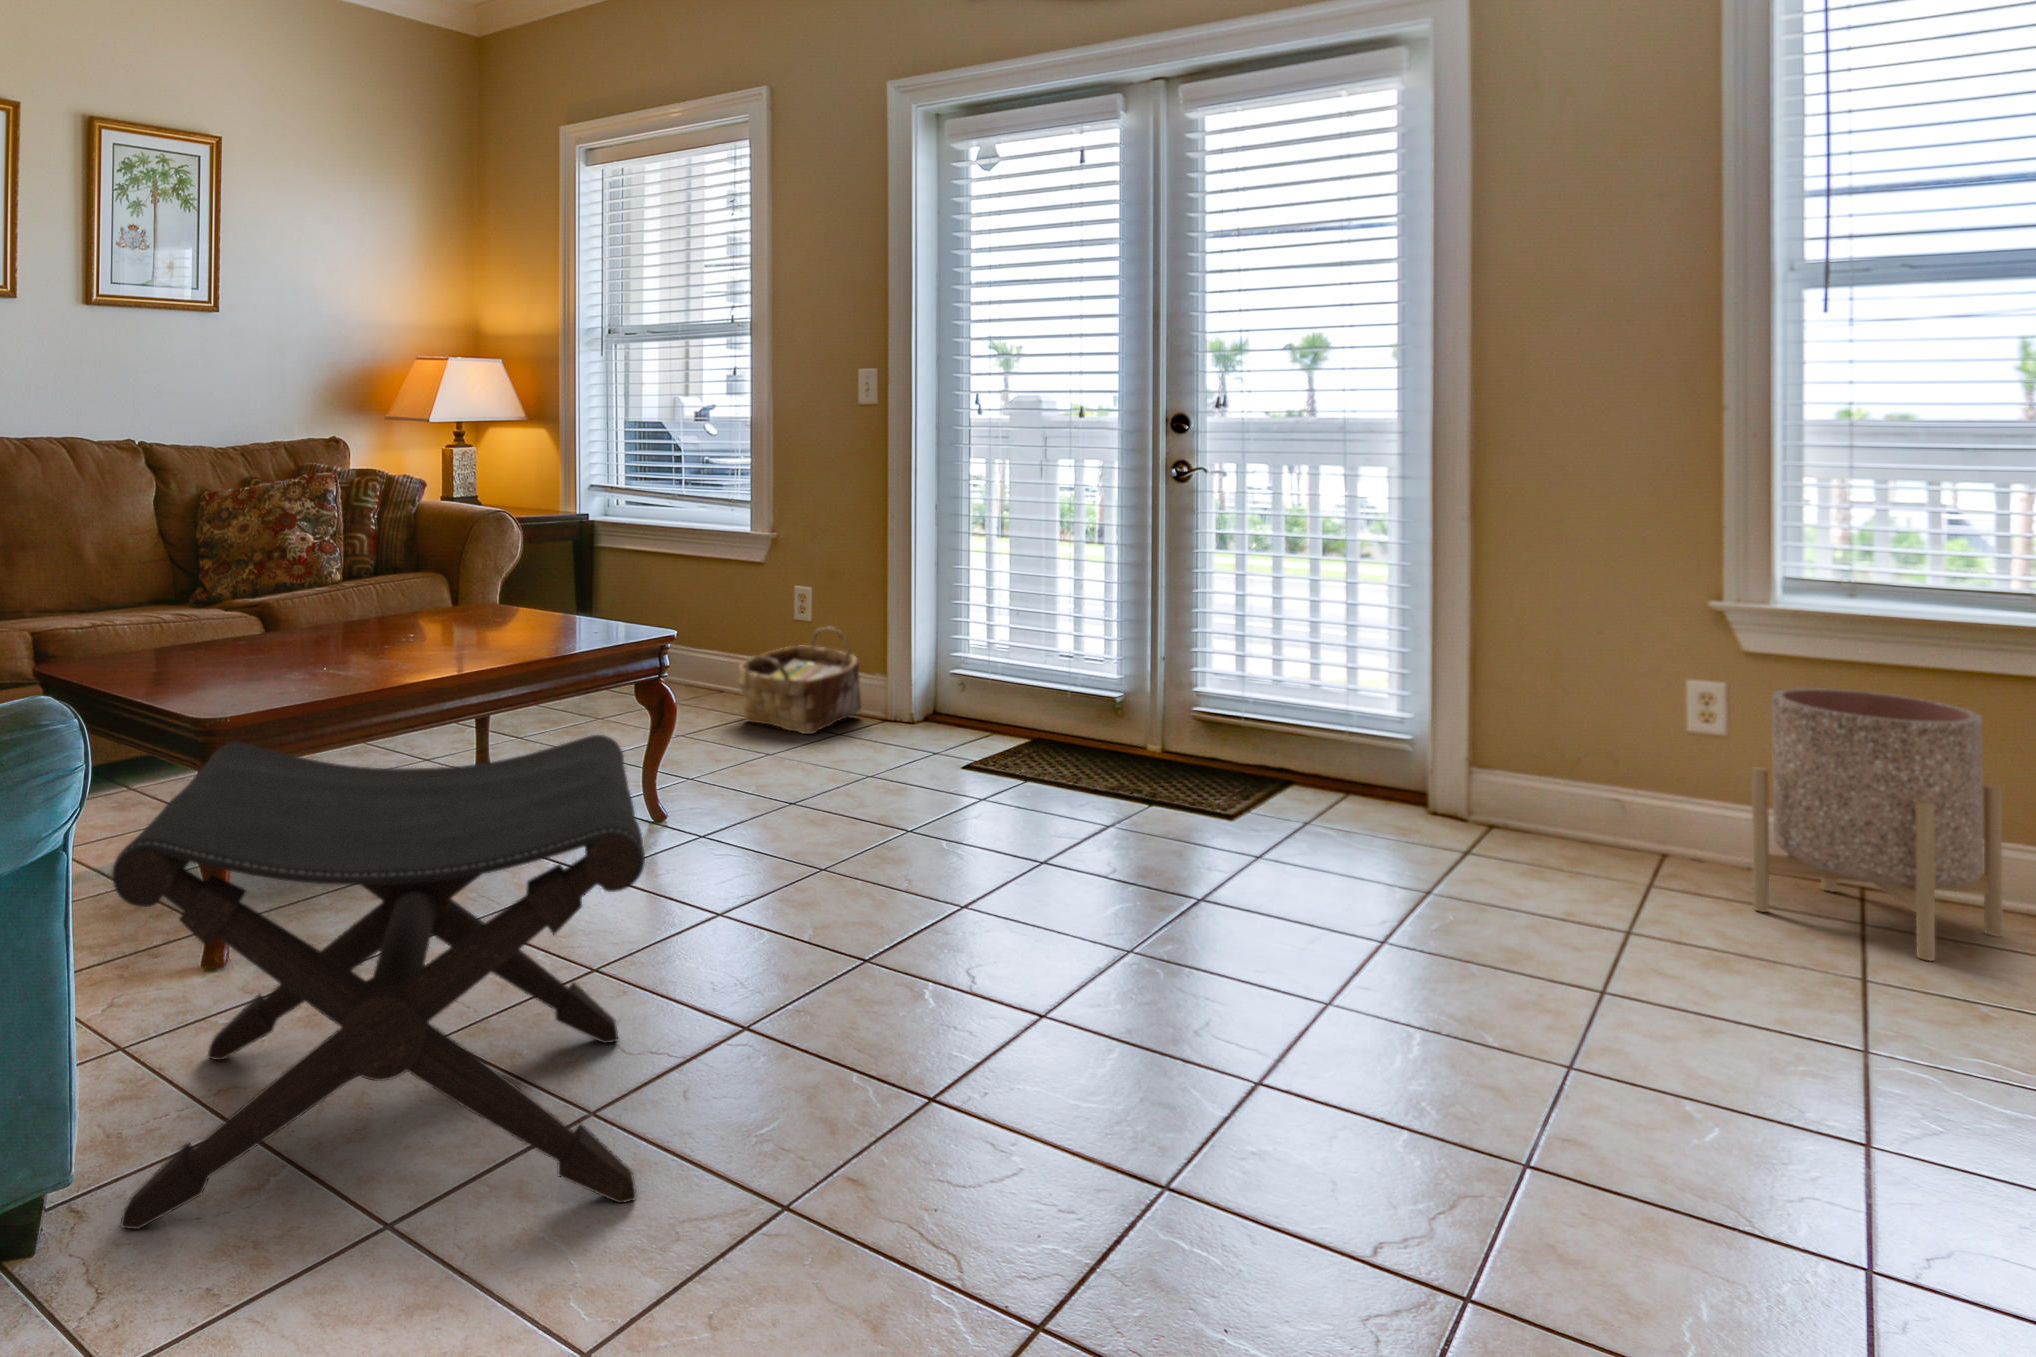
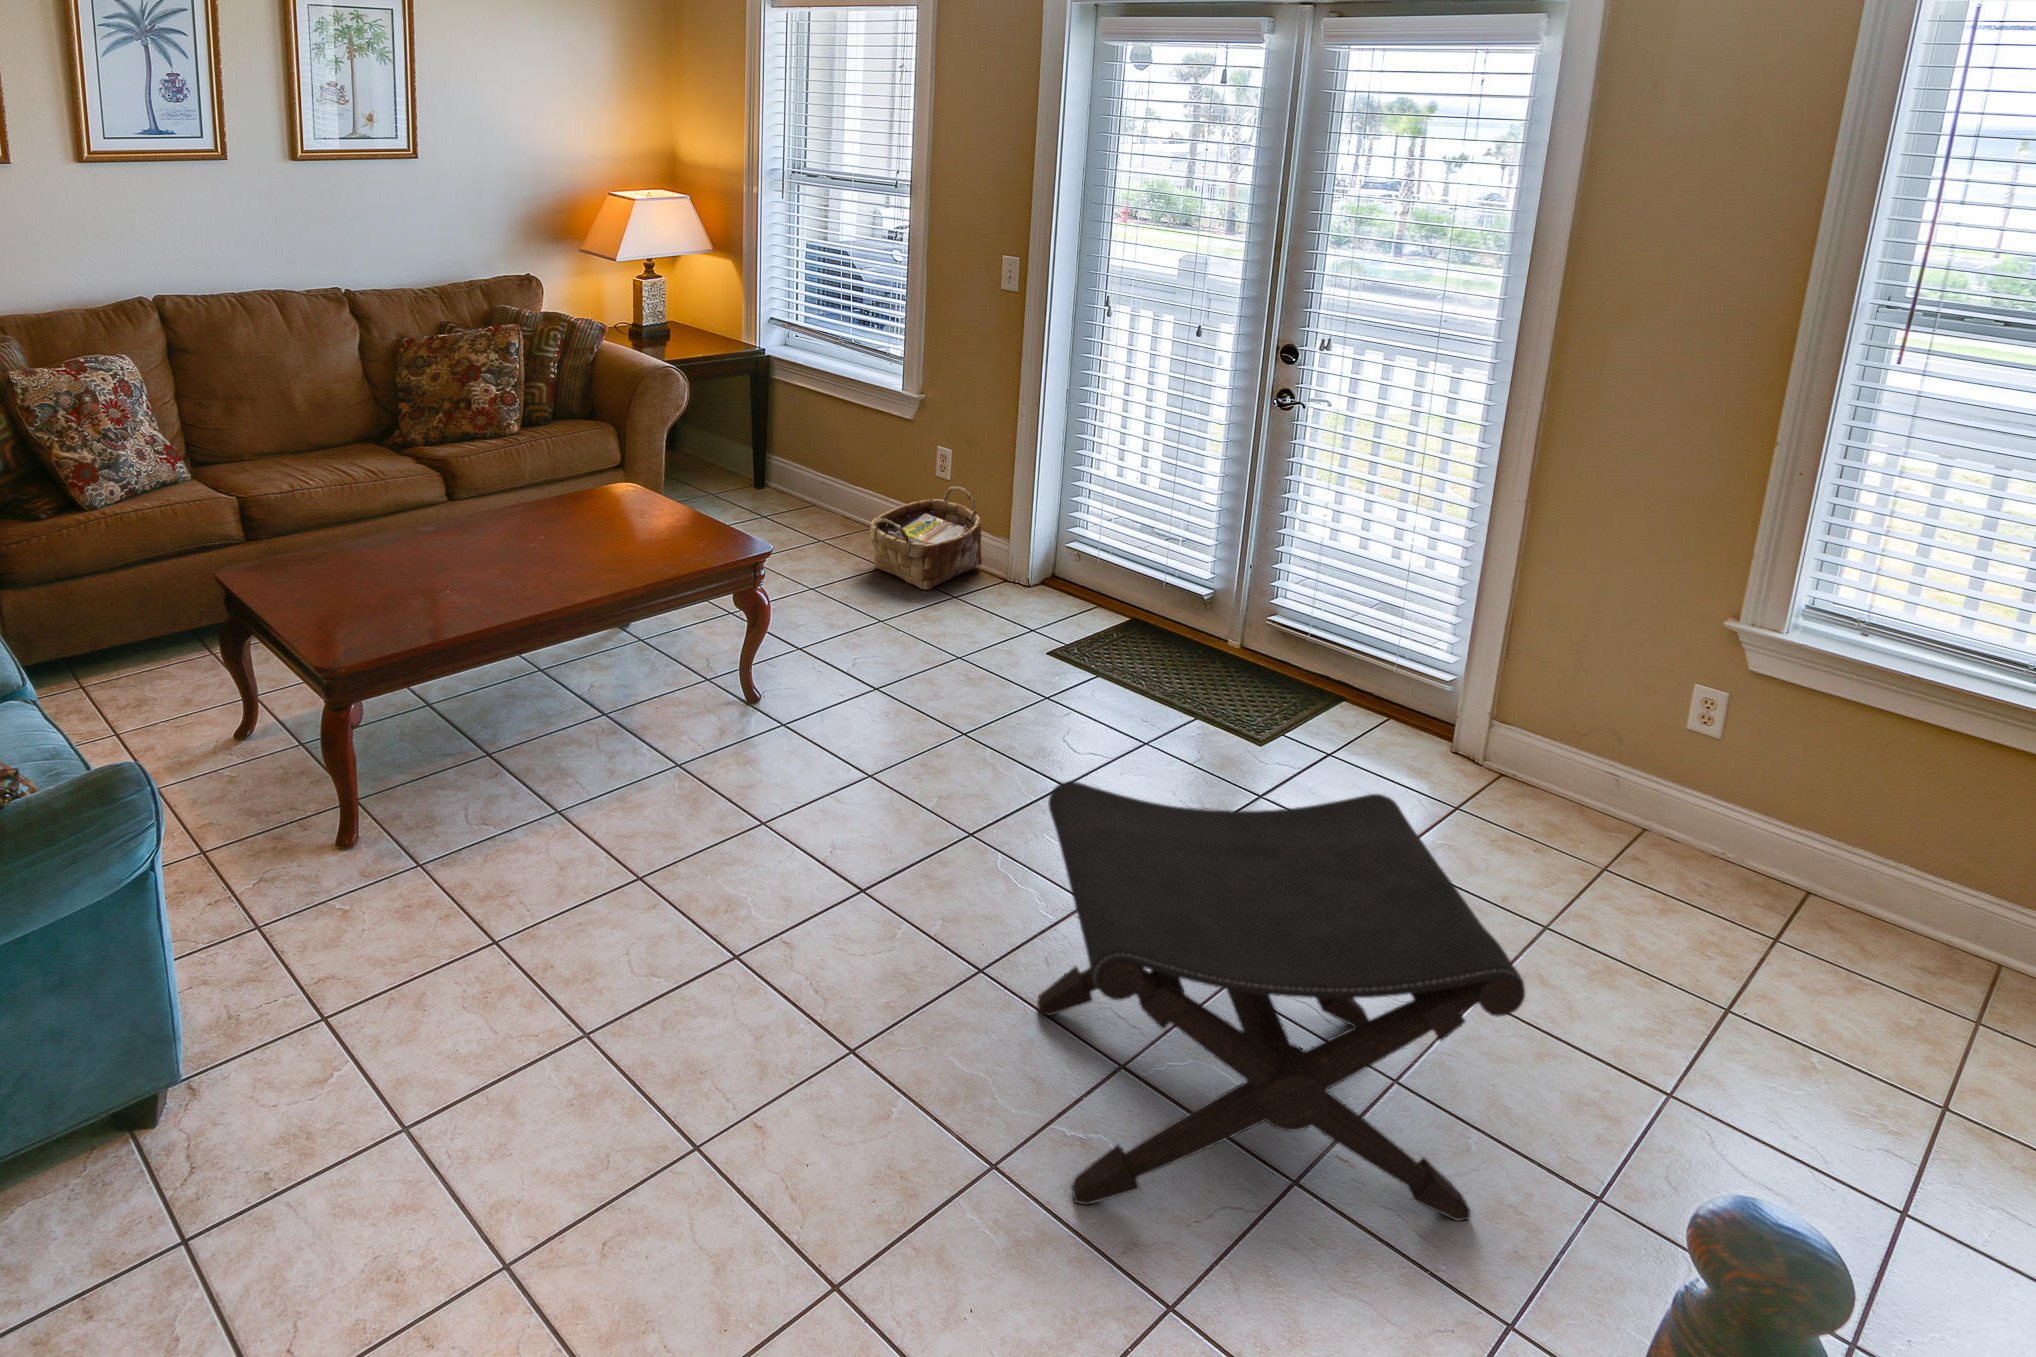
planter: present [1752,688,2003,961] -> none [1666,713,1909,974]
footstool: present [112,735,645,1229] -> present [1037,781,1525,1221]

